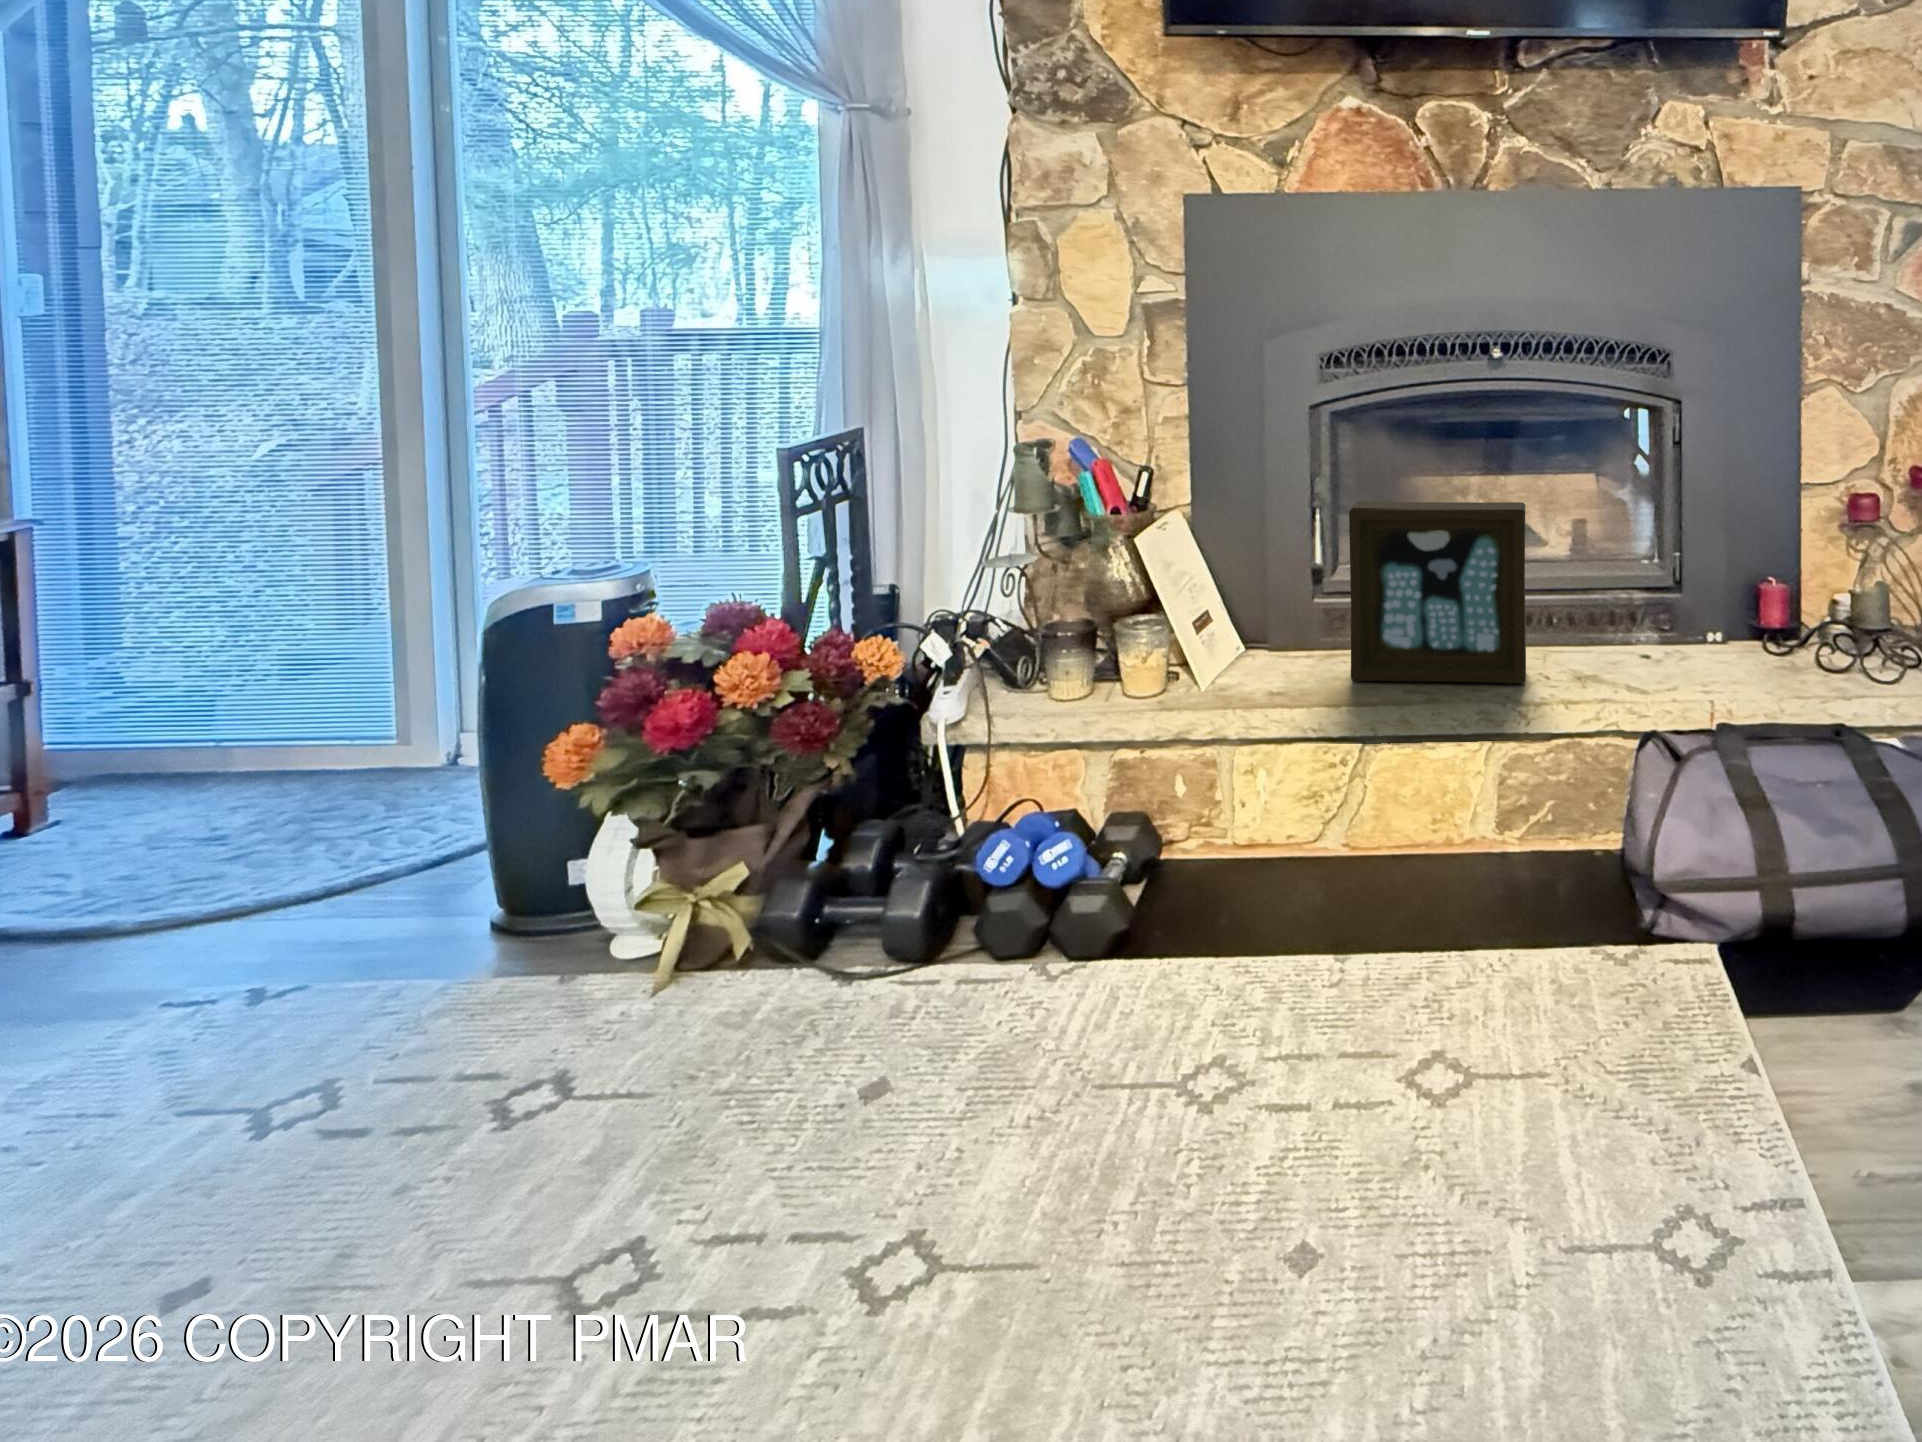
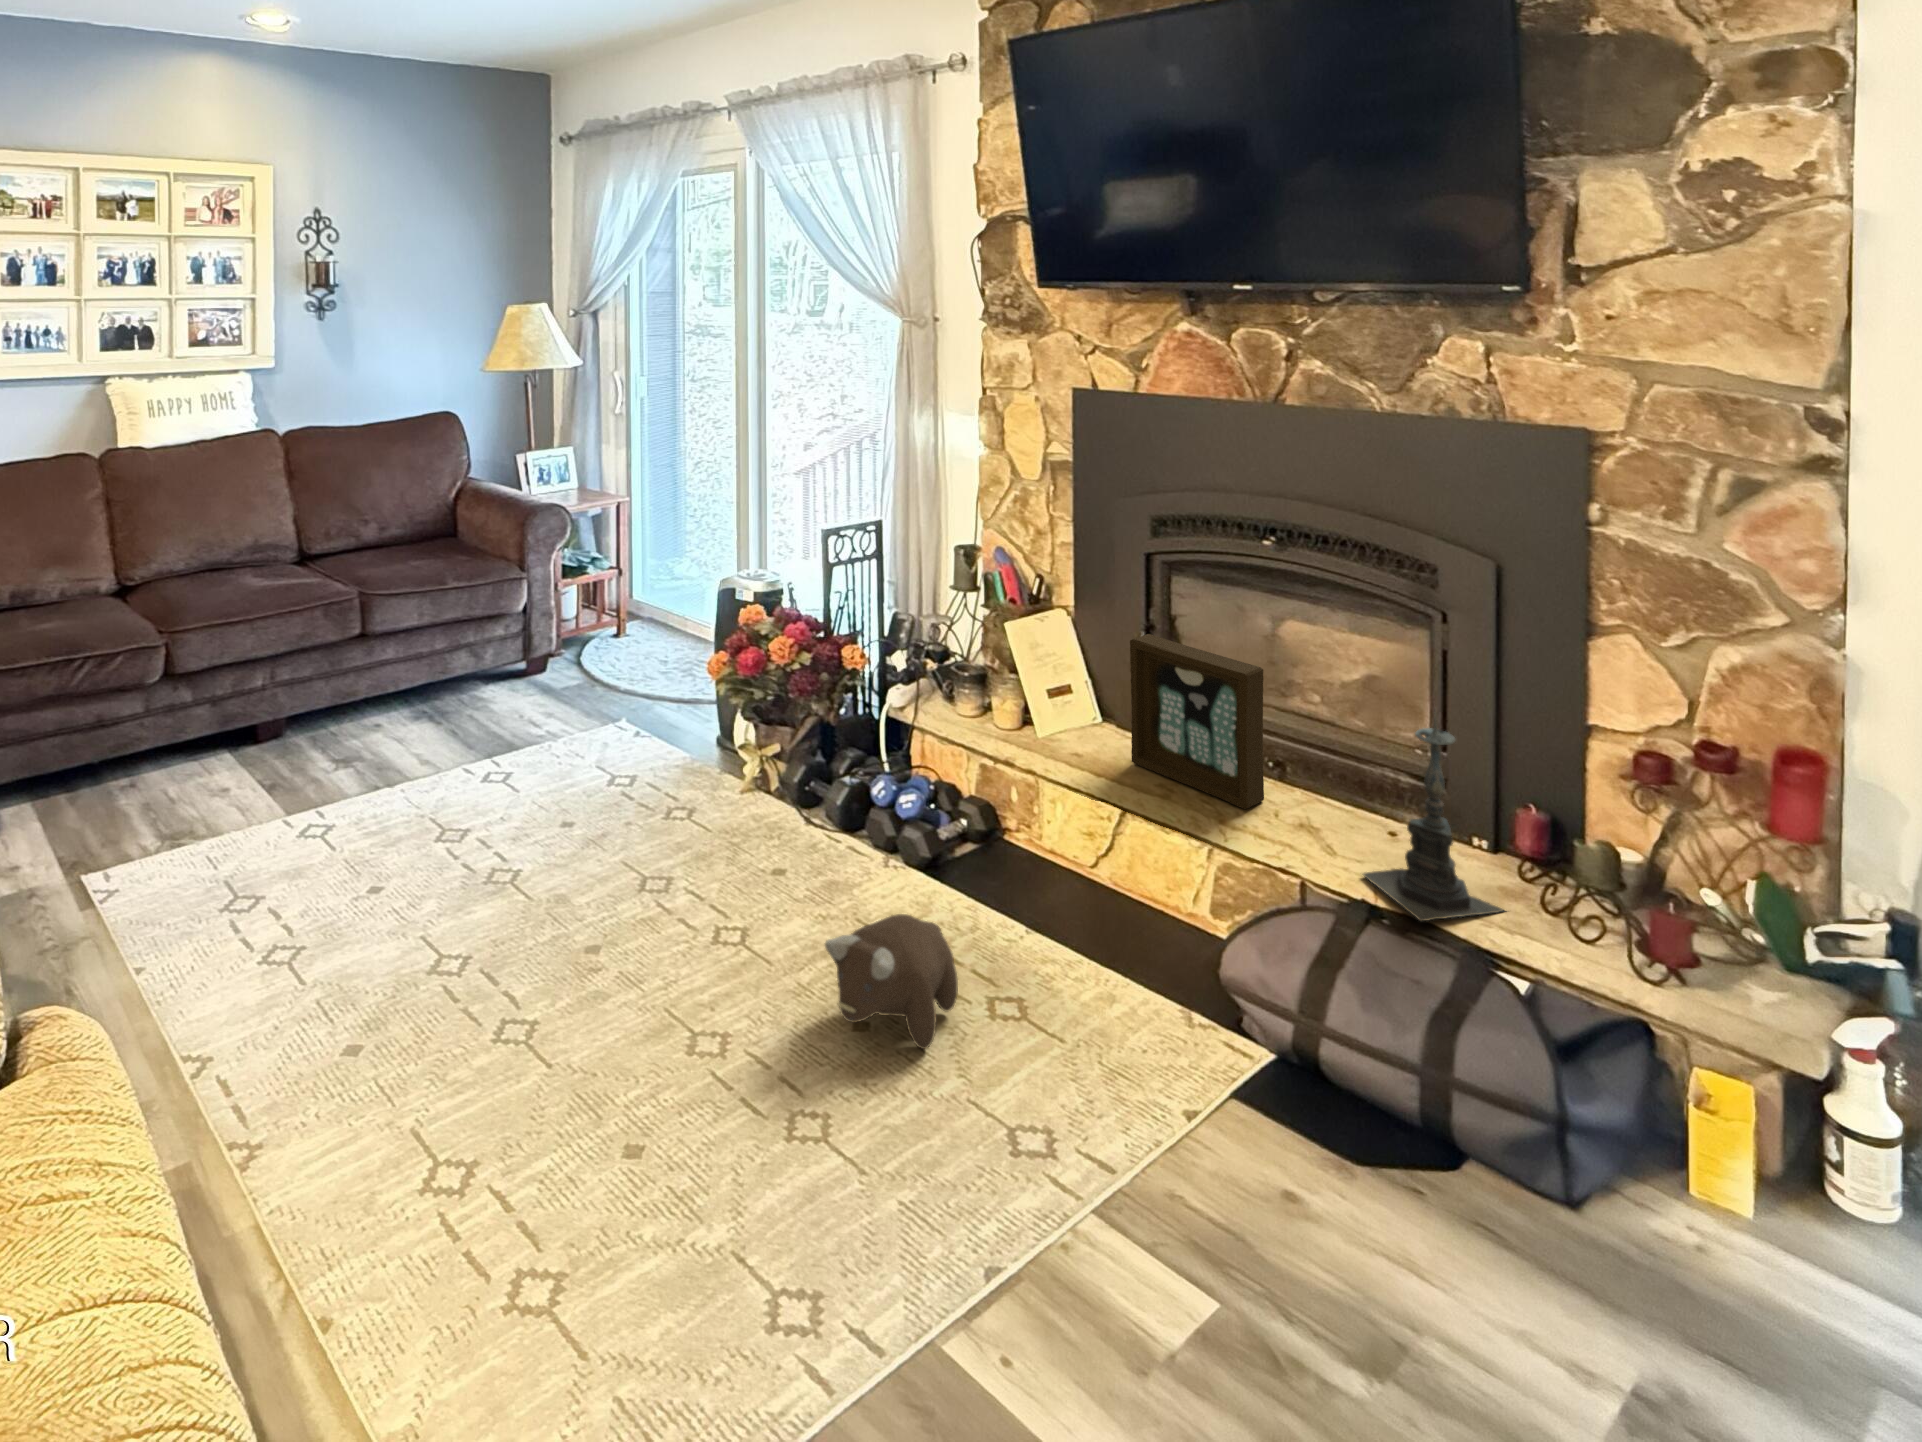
candle holder: none [1690,482,1819,718] -> present [1363,720,1504,921]
plush toy: none [1260,961,1463,1193] -> present [825,914,958,1049]

